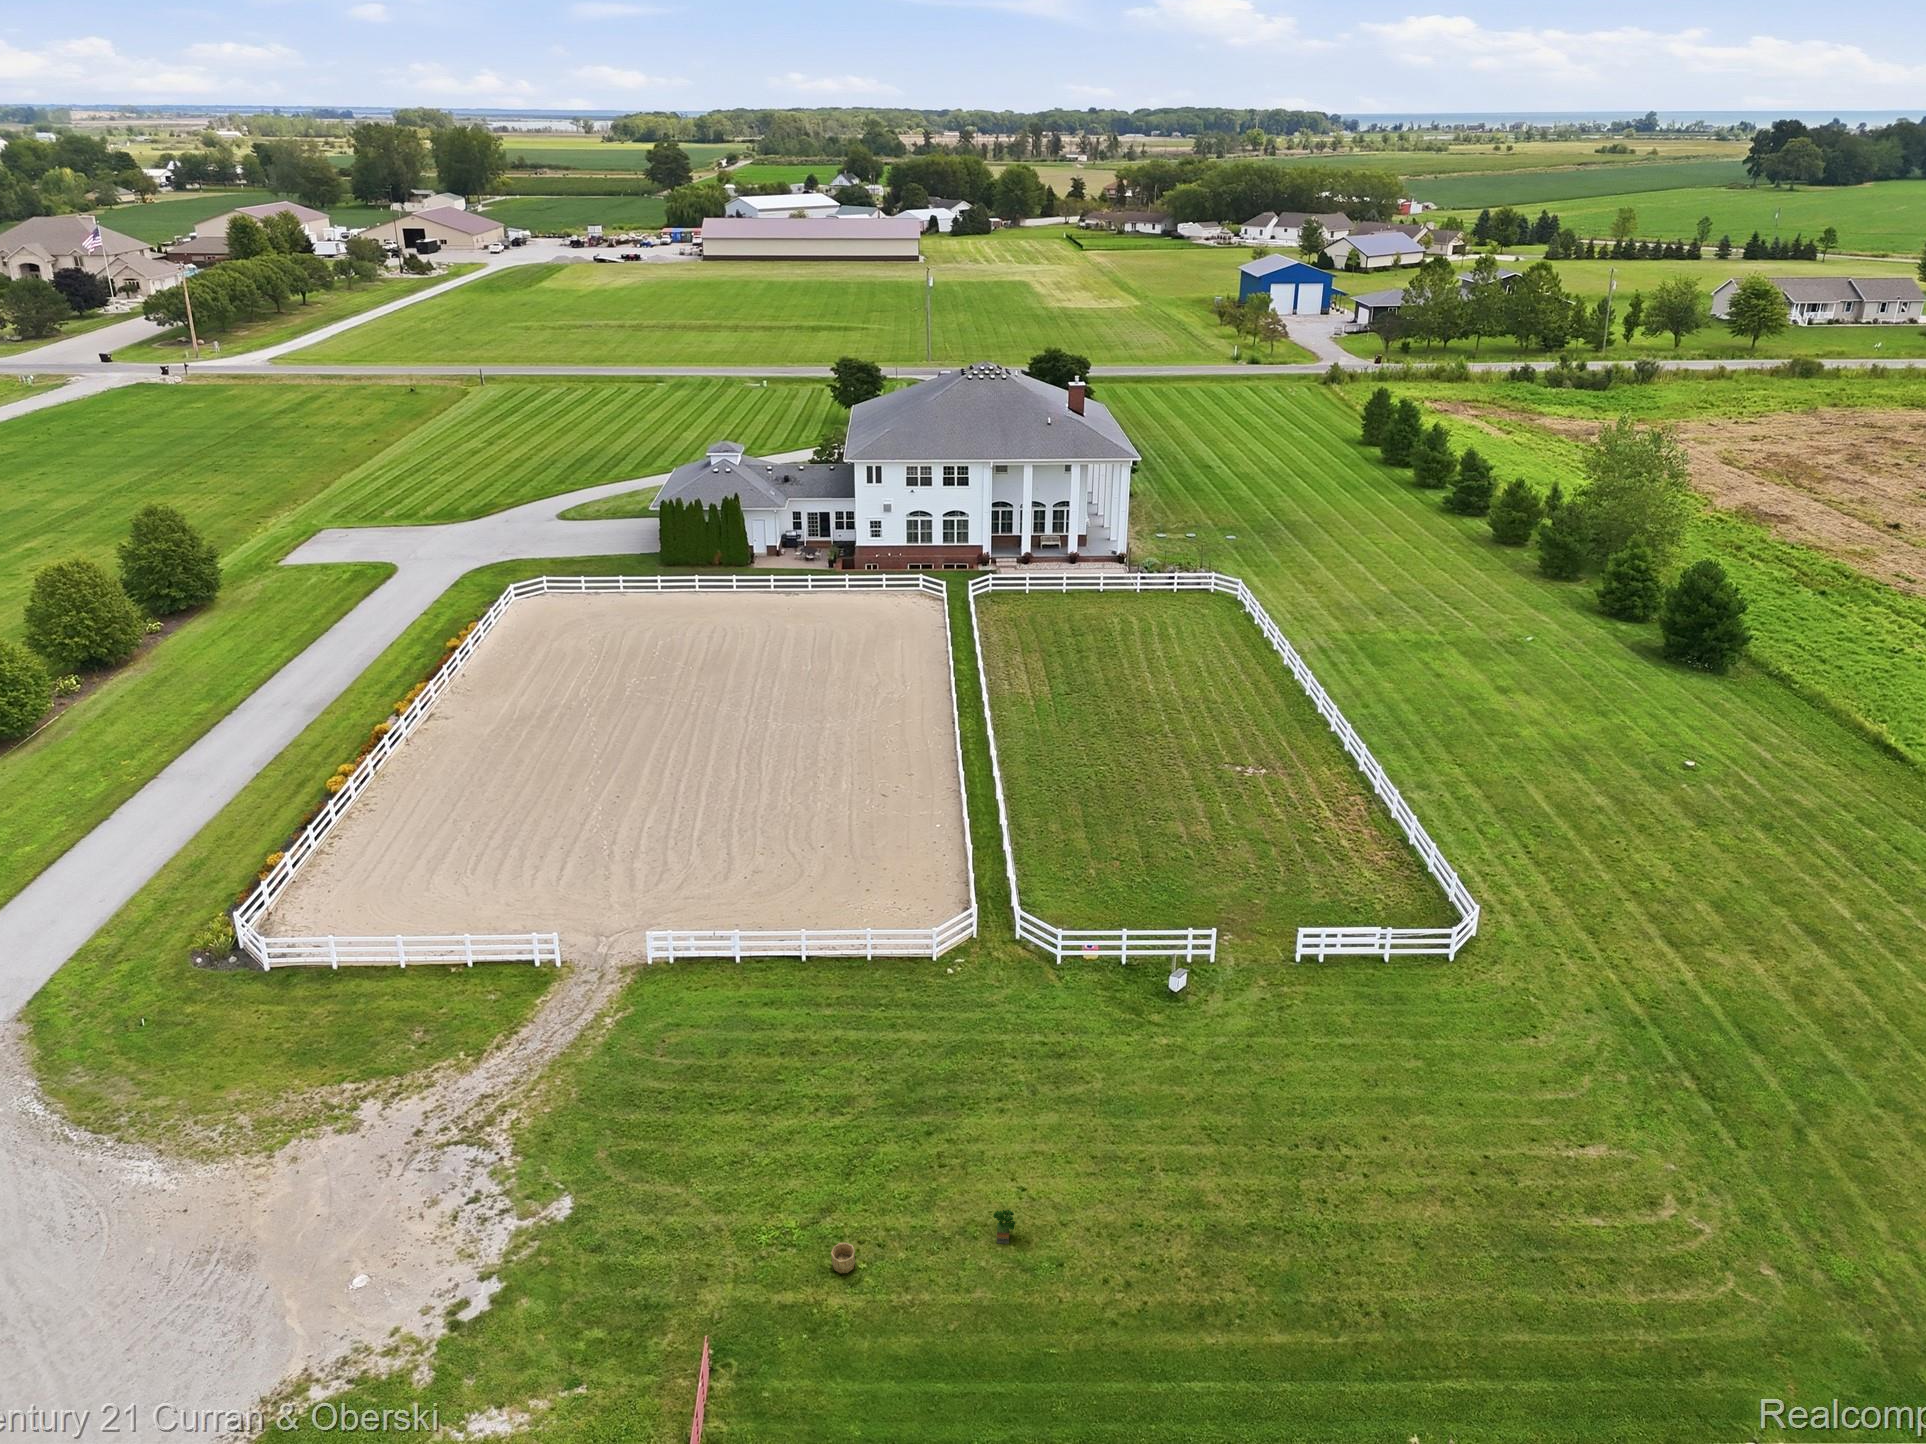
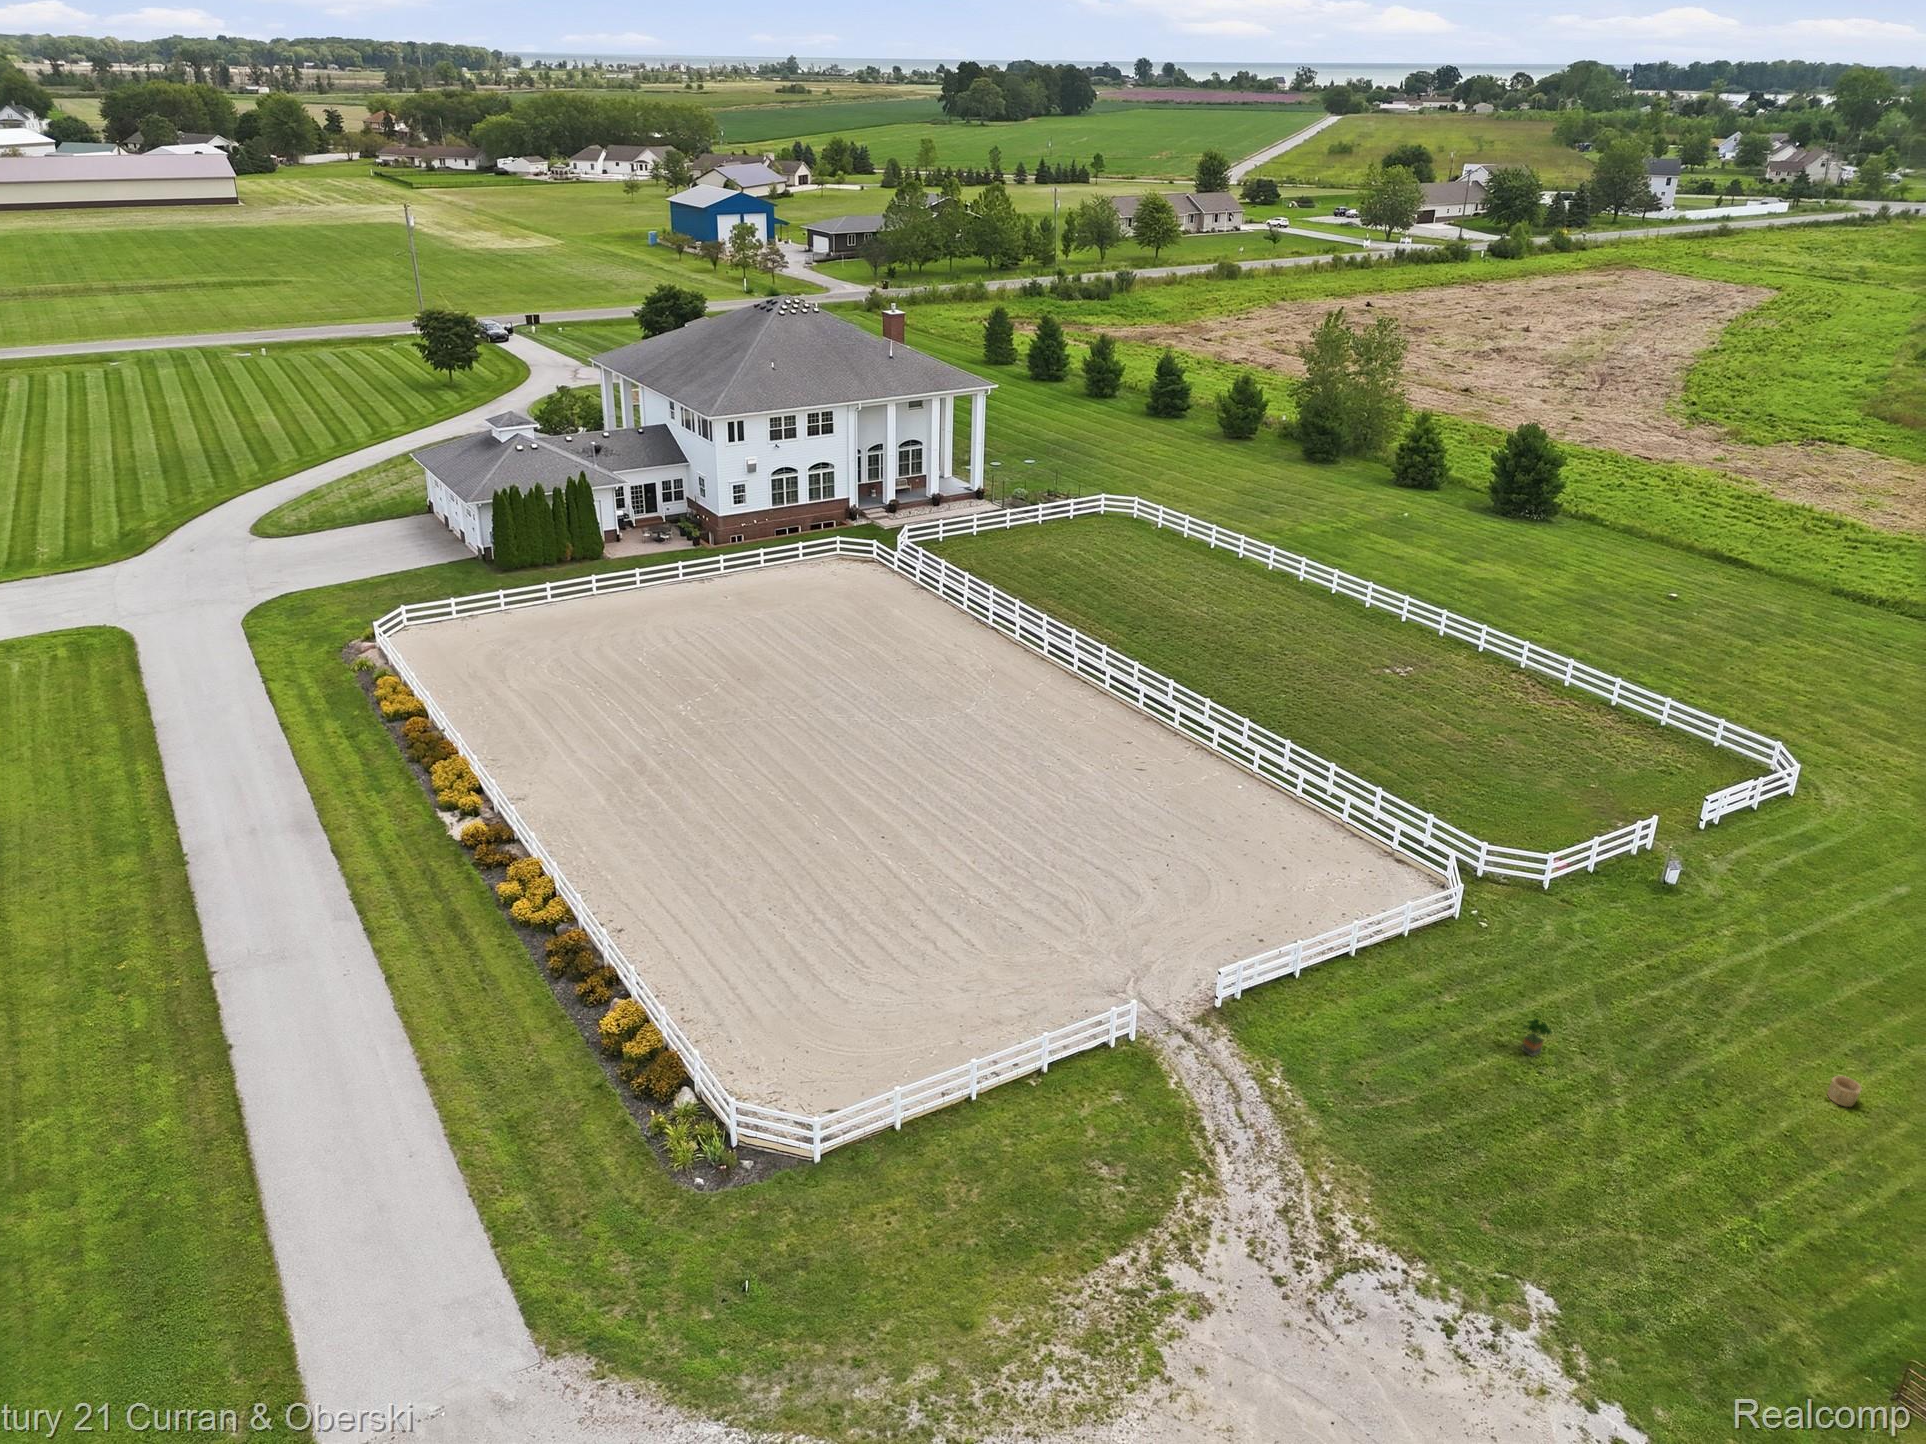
potted tree: present [993,1210,1015,1244] -> present [1522,1018,1552,1056]

